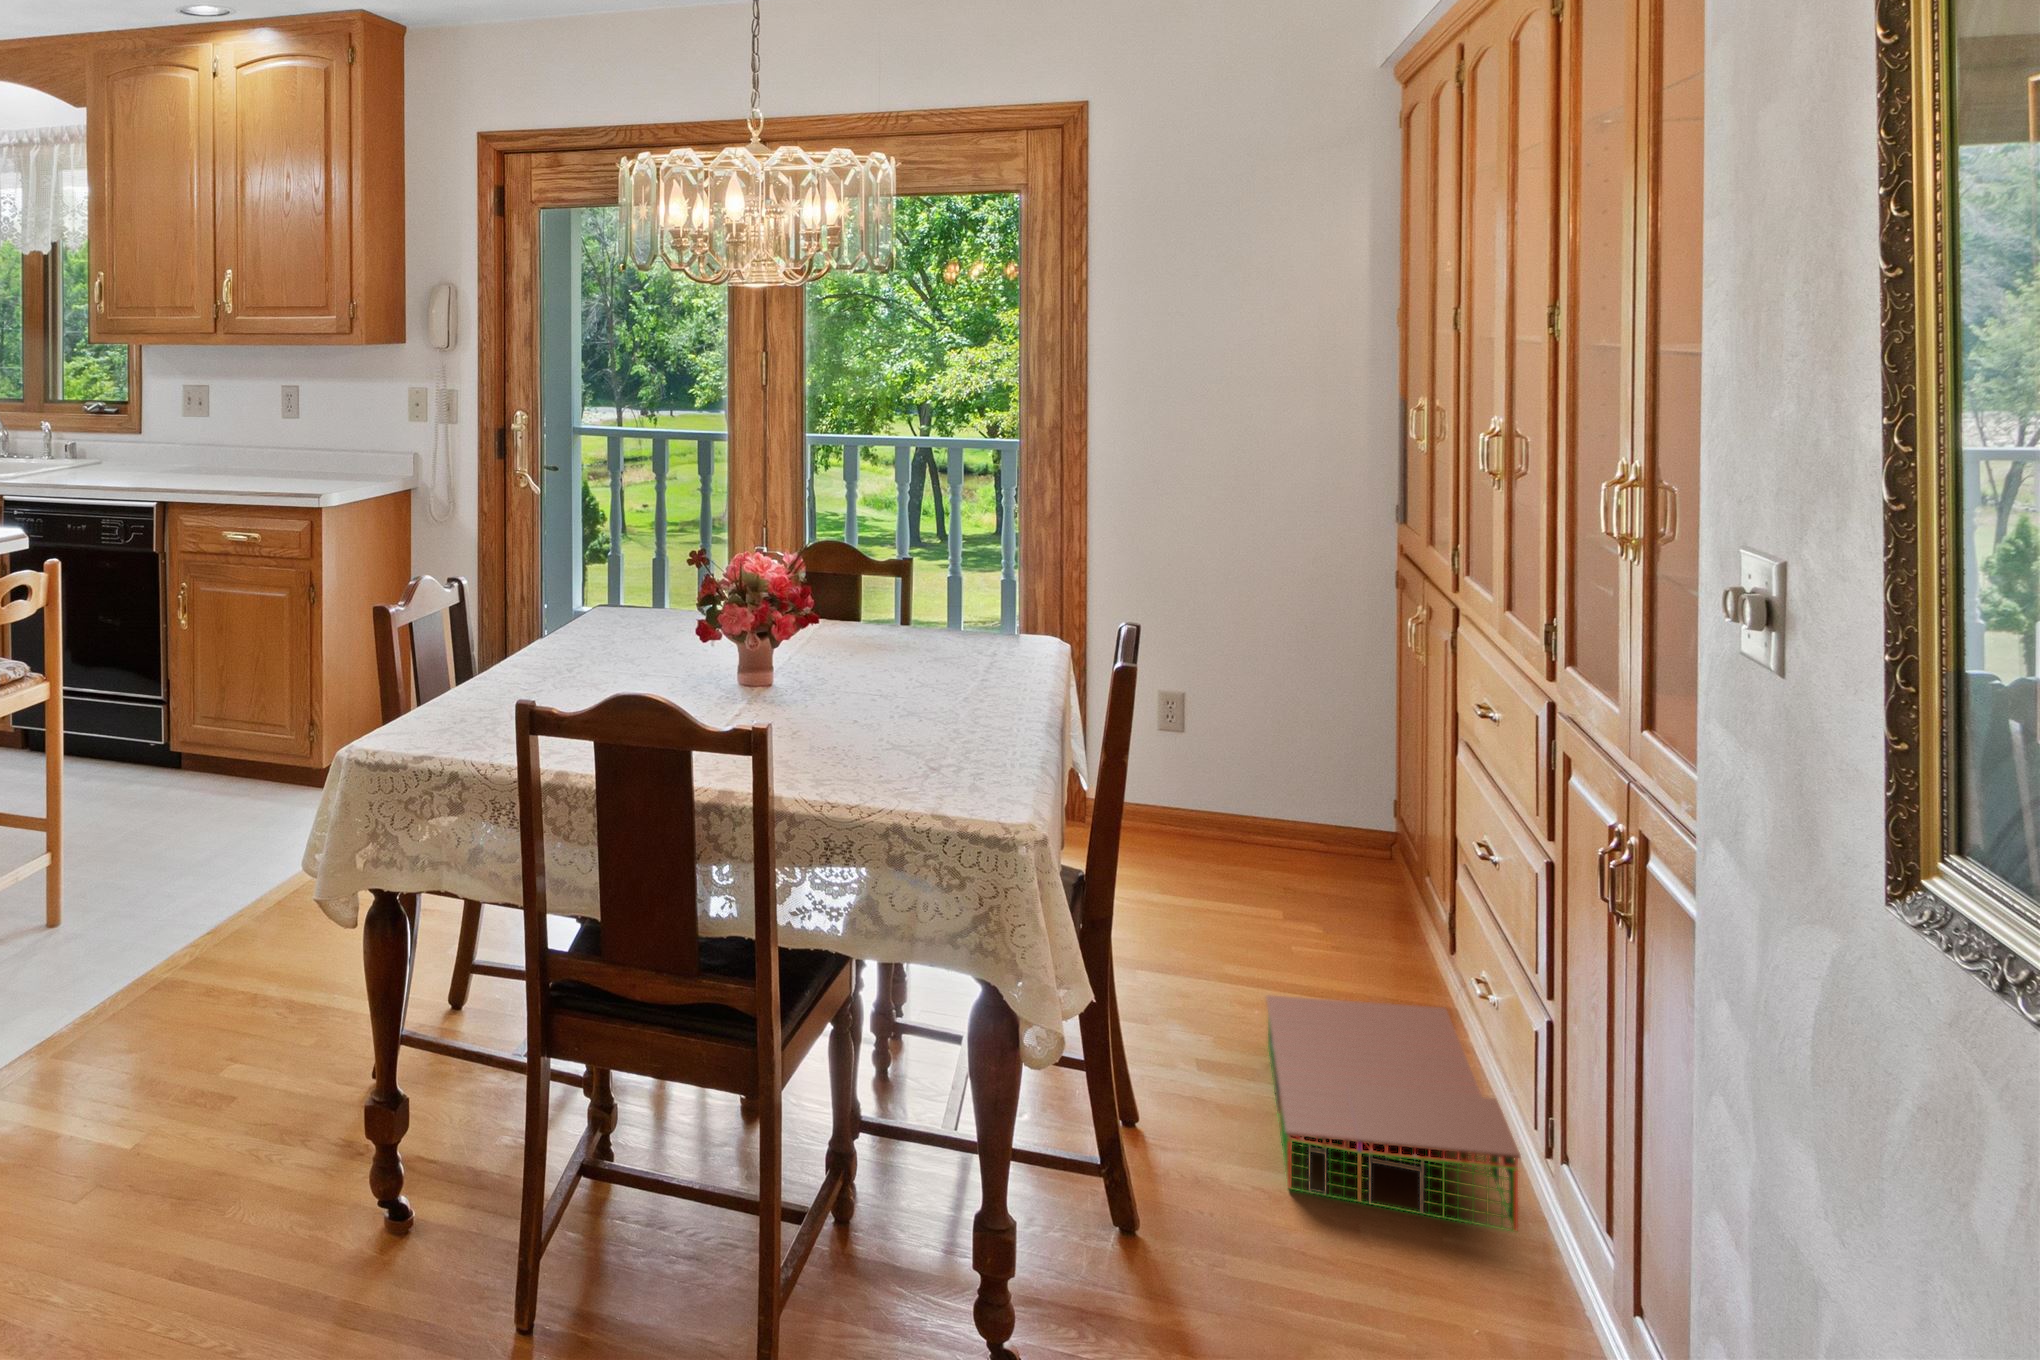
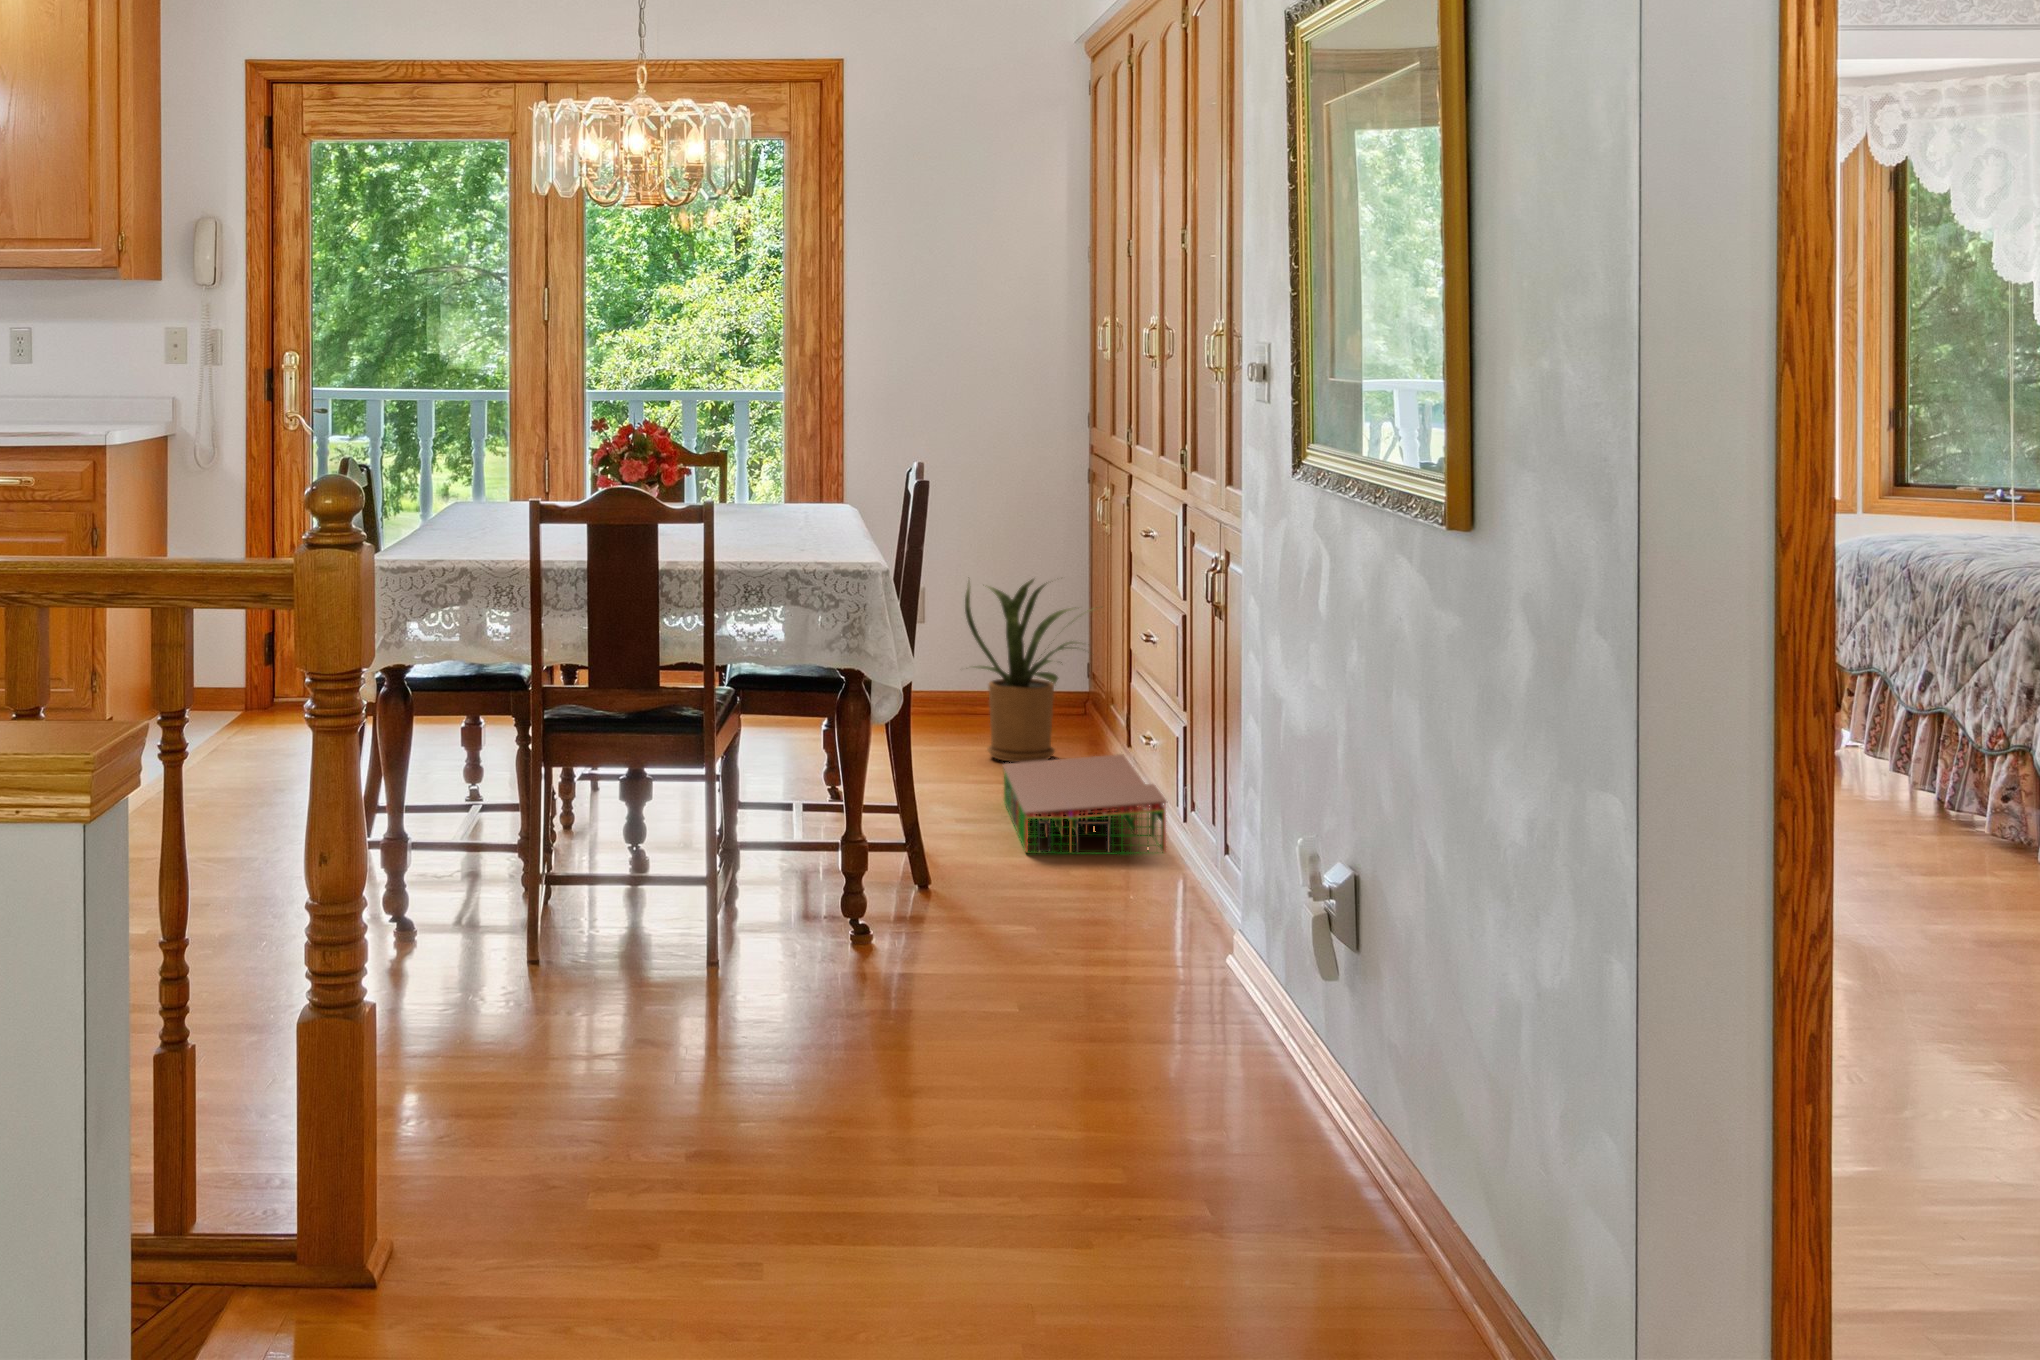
house plant: none [1222,711,1423,958] -> present [965,577,1088,763]

